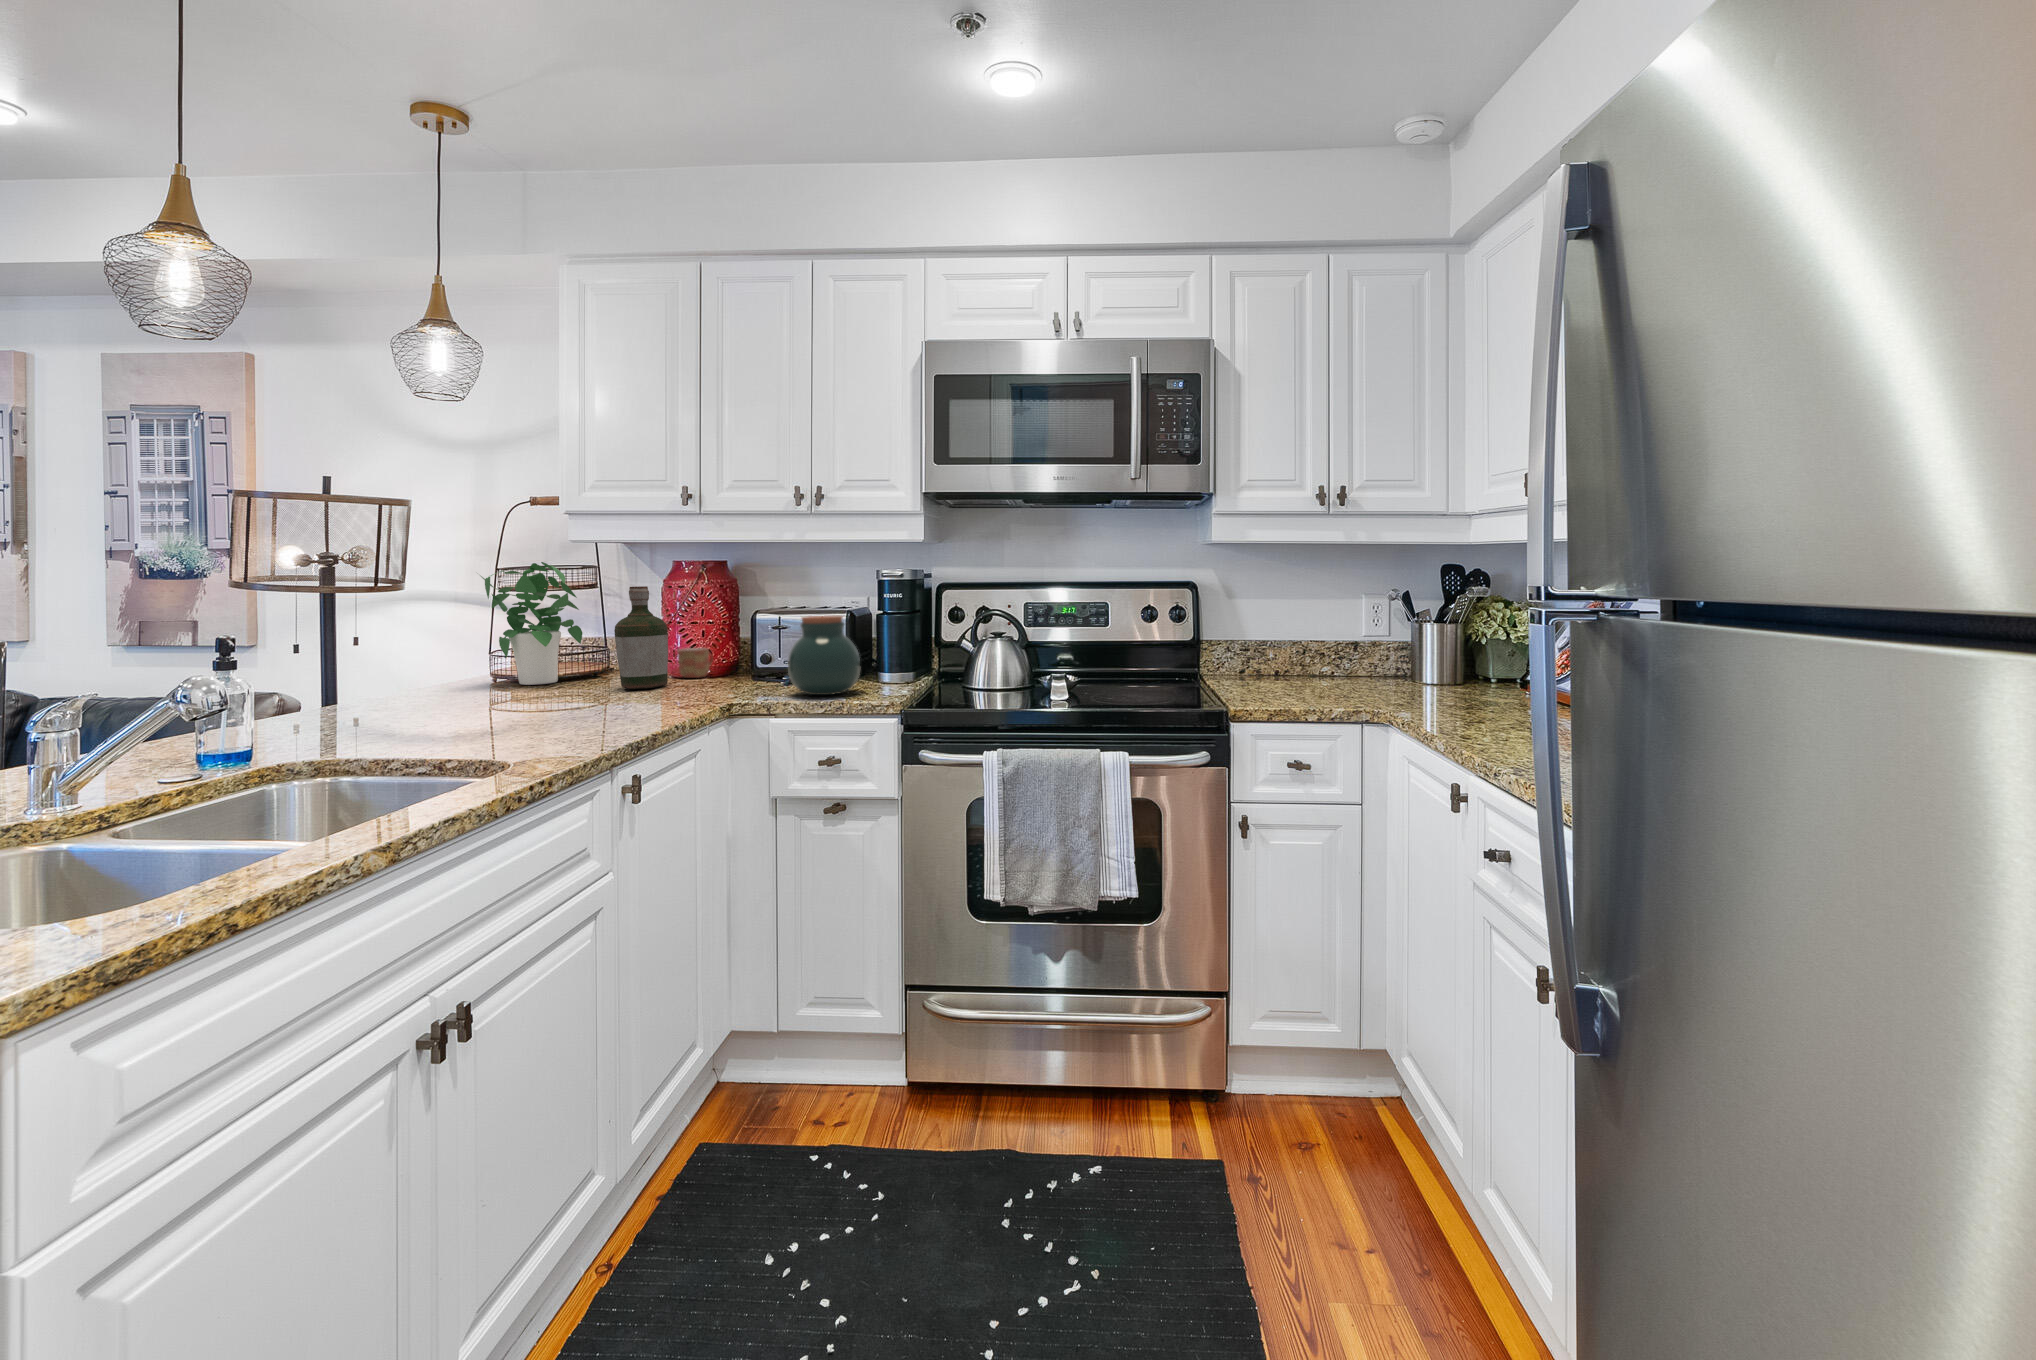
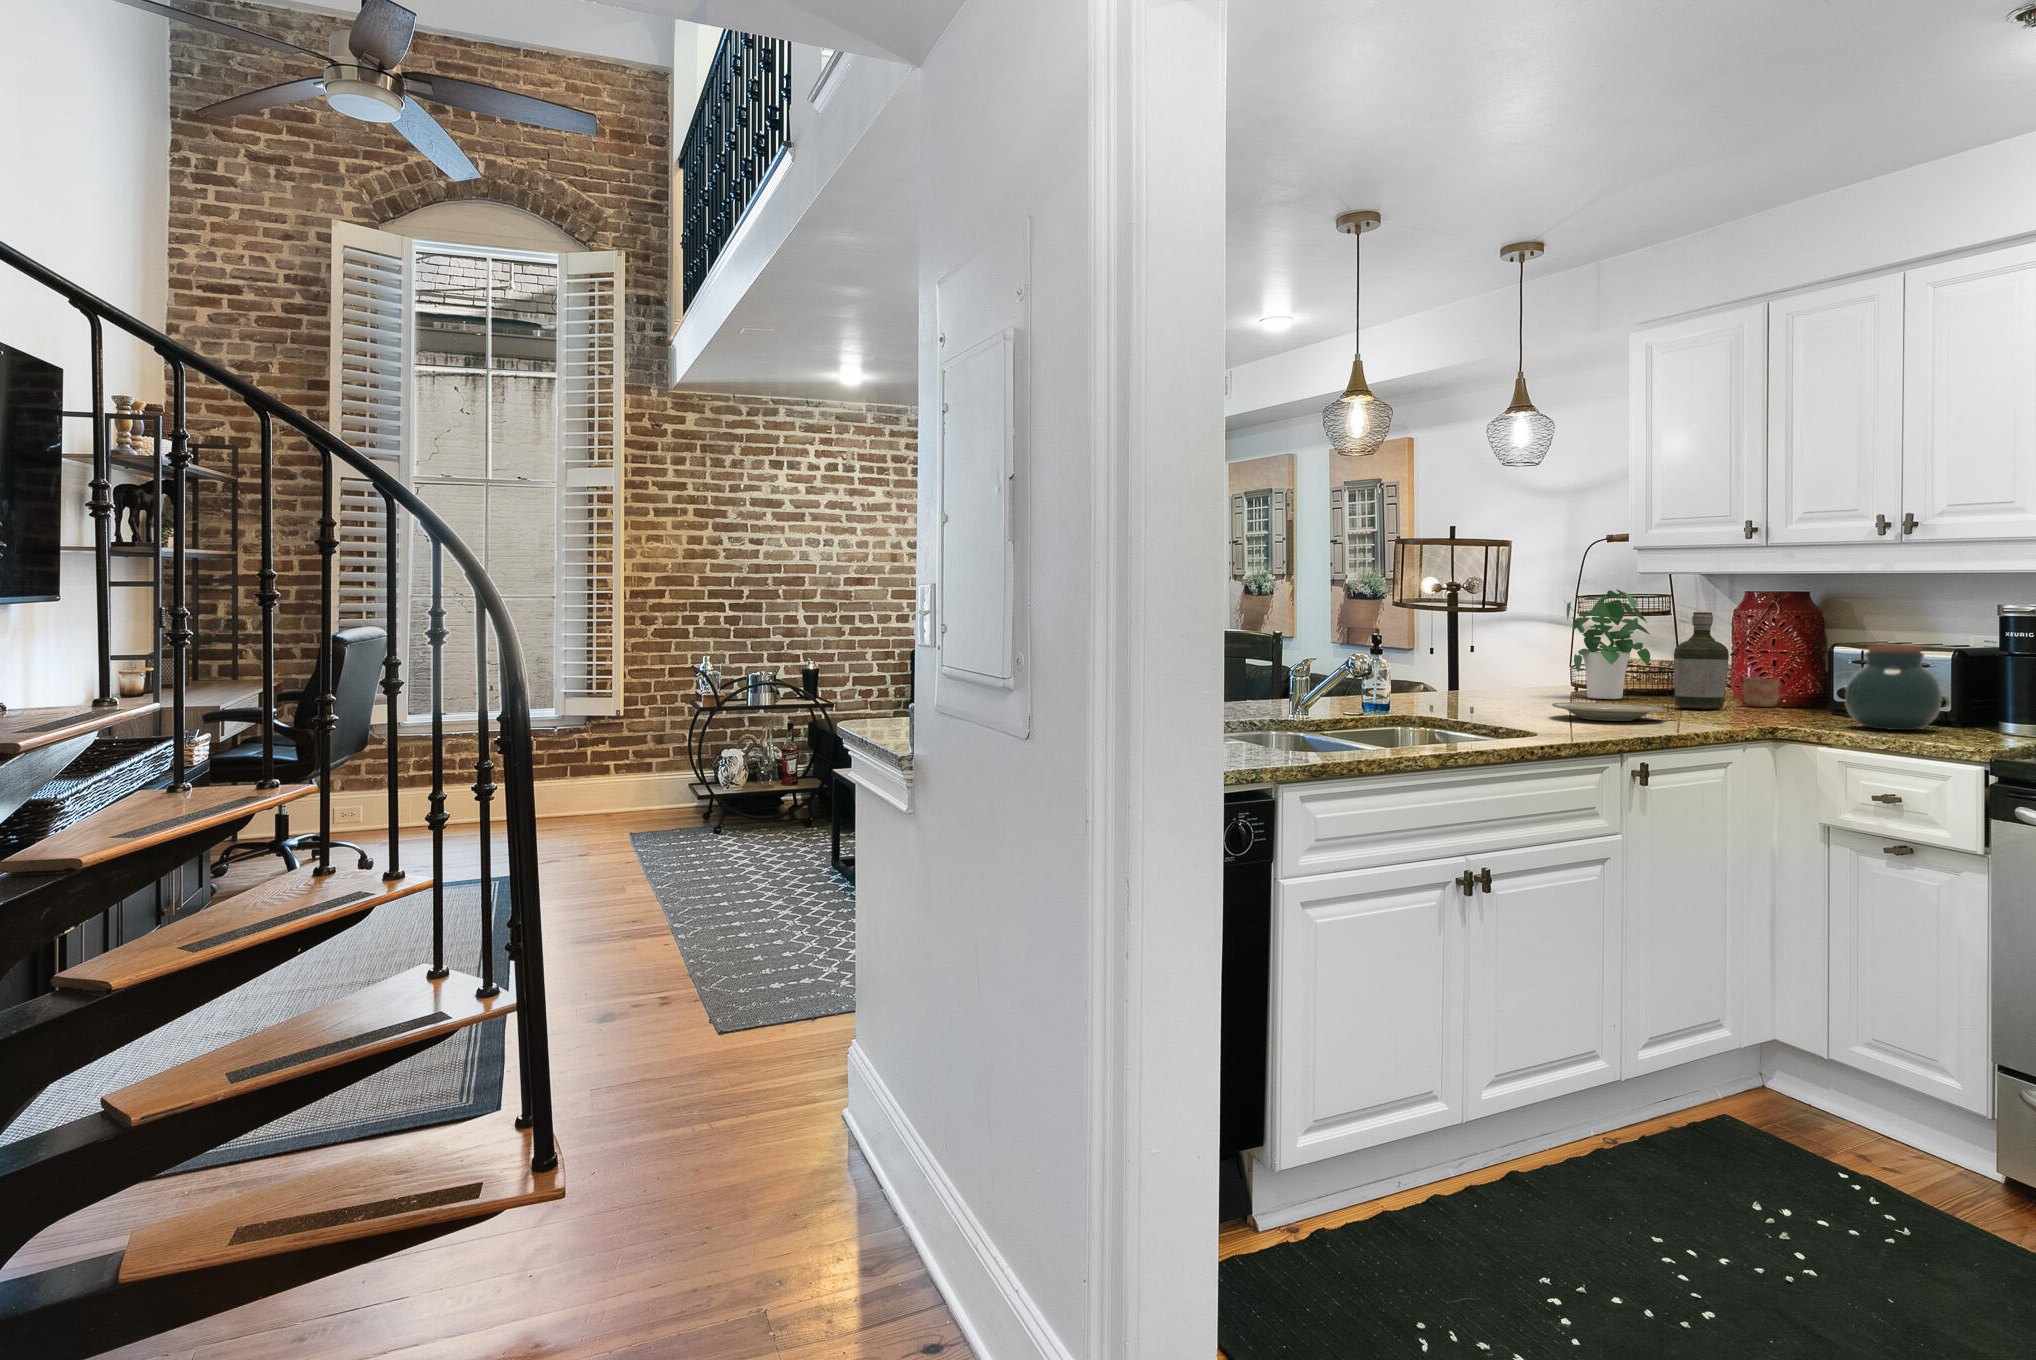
plate: none [499,695,630,722] -> present [1552,702,1665,721]

